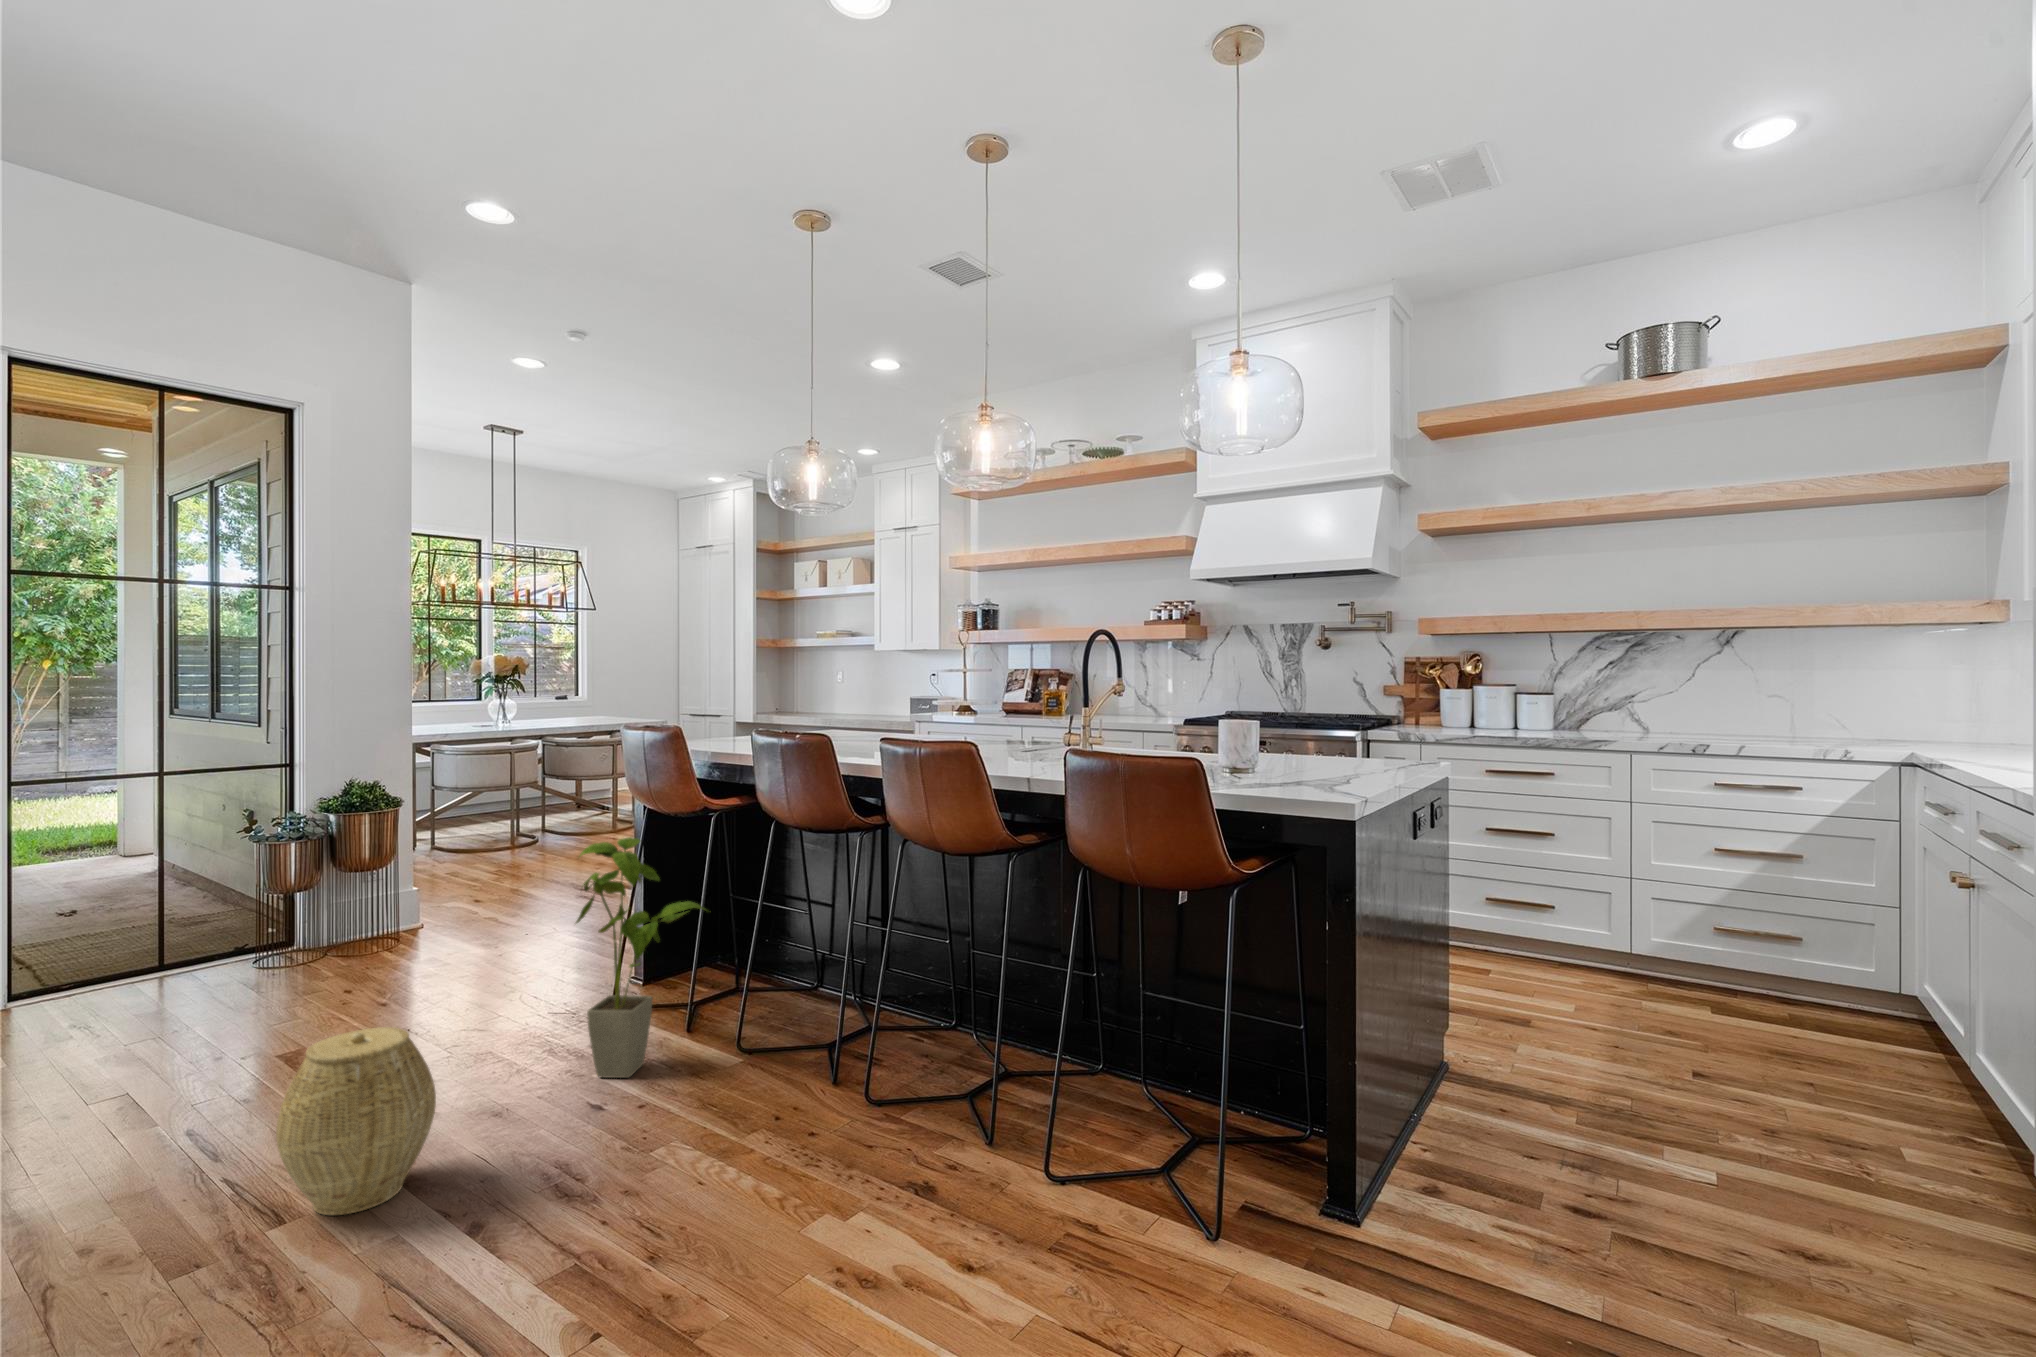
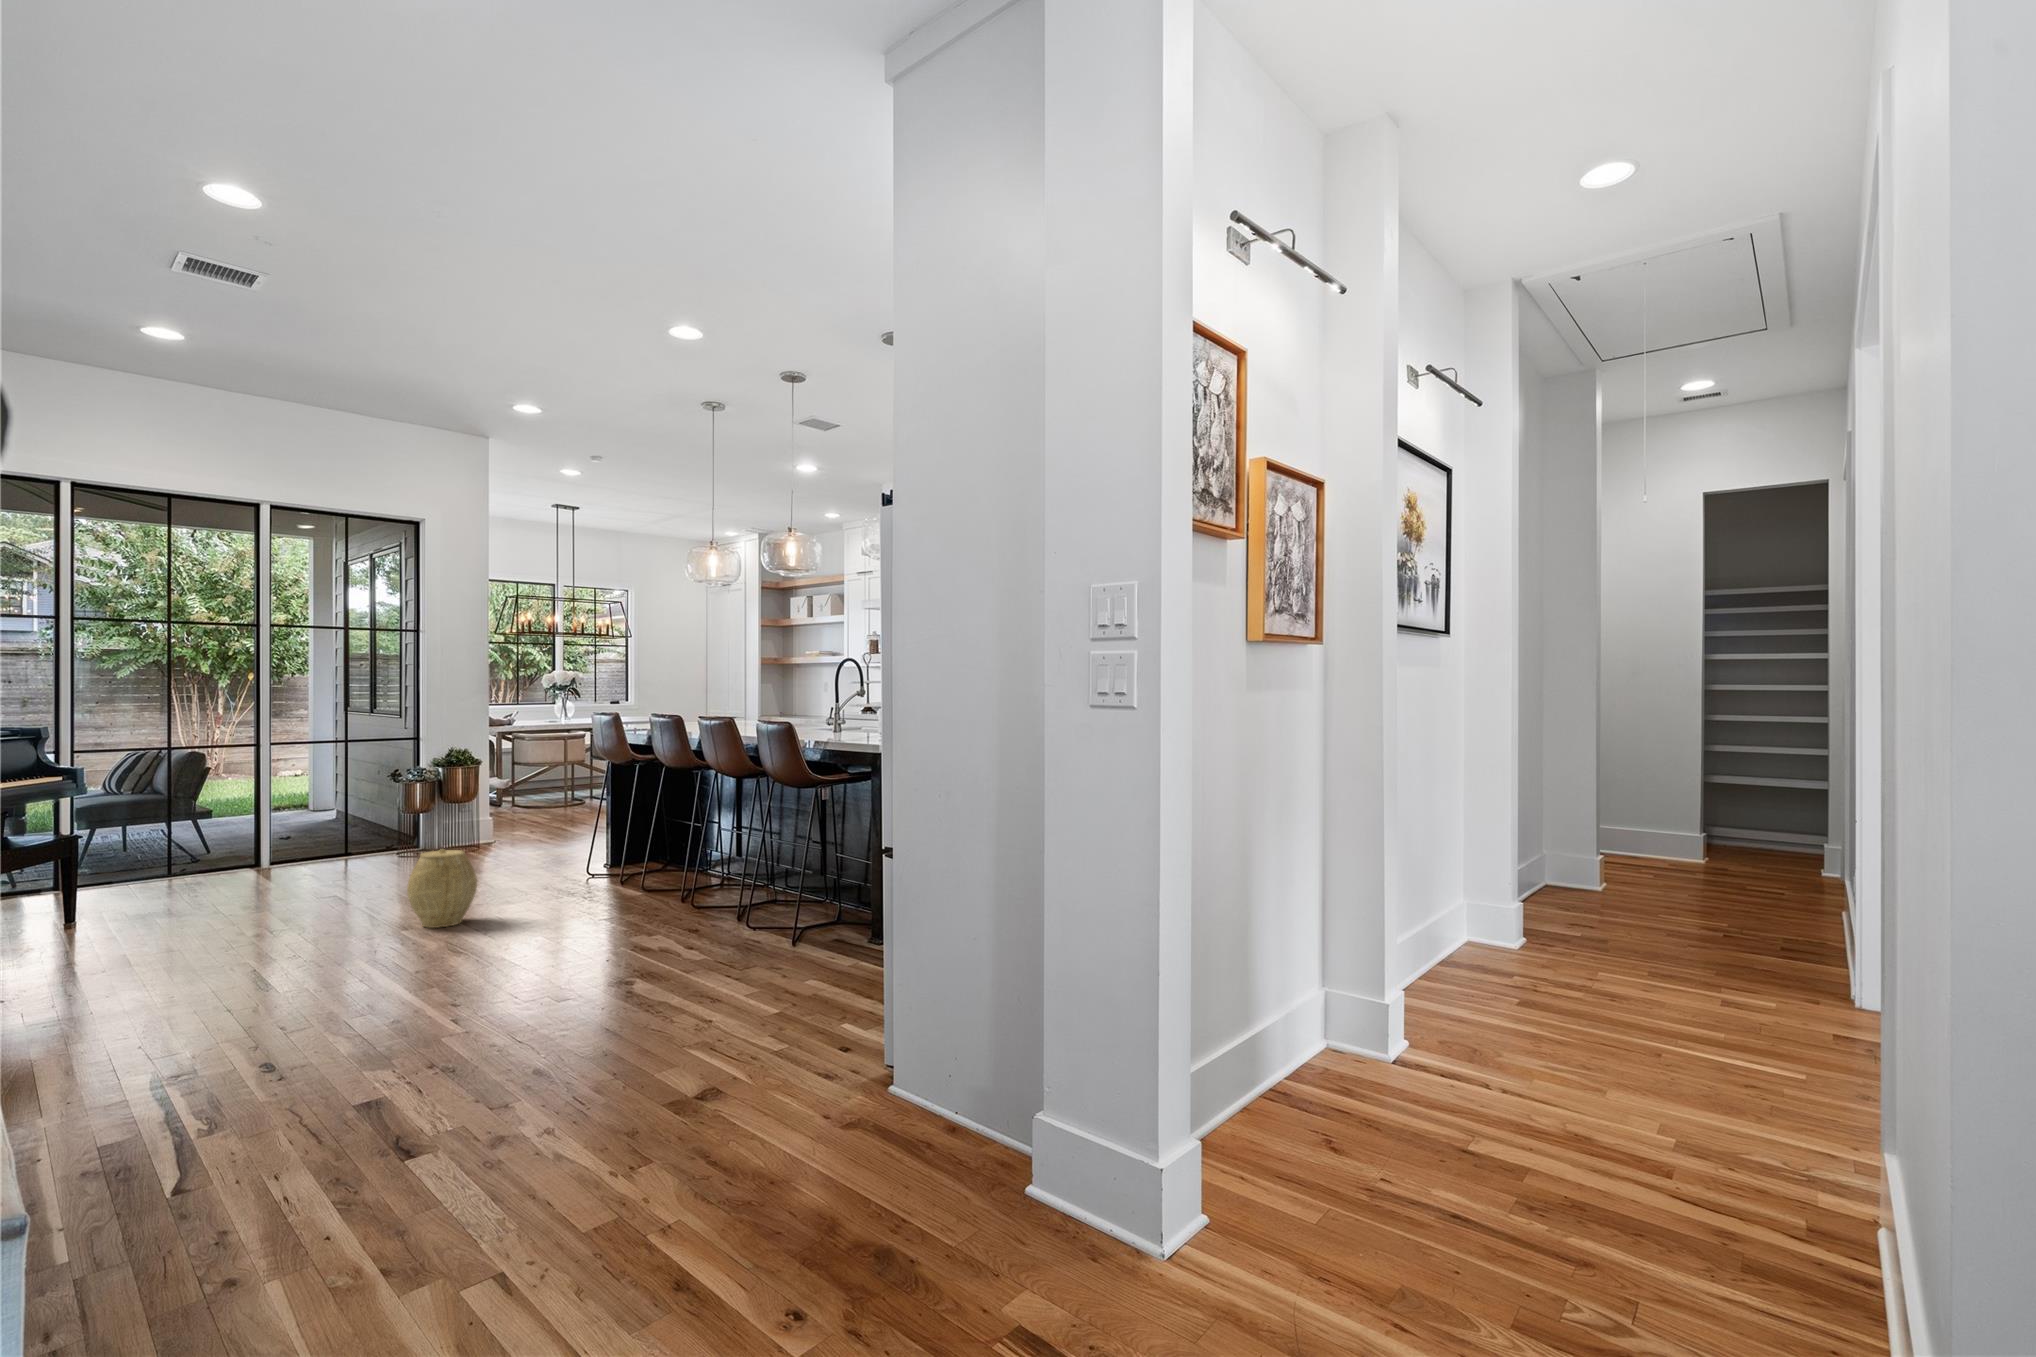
house plant: present [576,837,706,1078] -> none [554,771,627,899]

